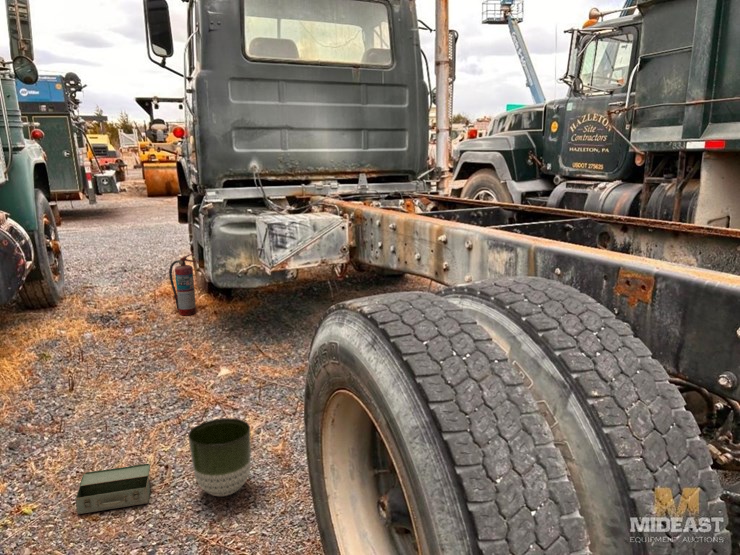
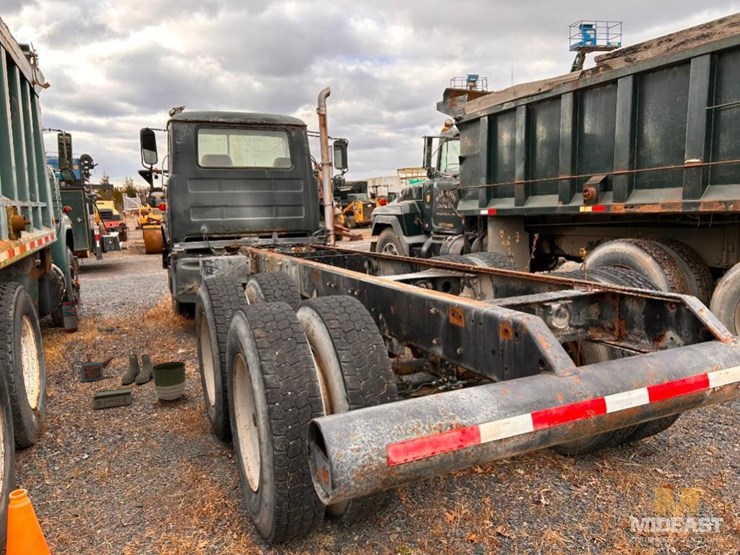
fire extinguisher: present [169,254,196,316] -> present [59,291,78,333]
watering can: none [39,390,115,436] -> present [71,357,114,382]
boots: none [129,390,184,446] -> present [122,355,153,384]

